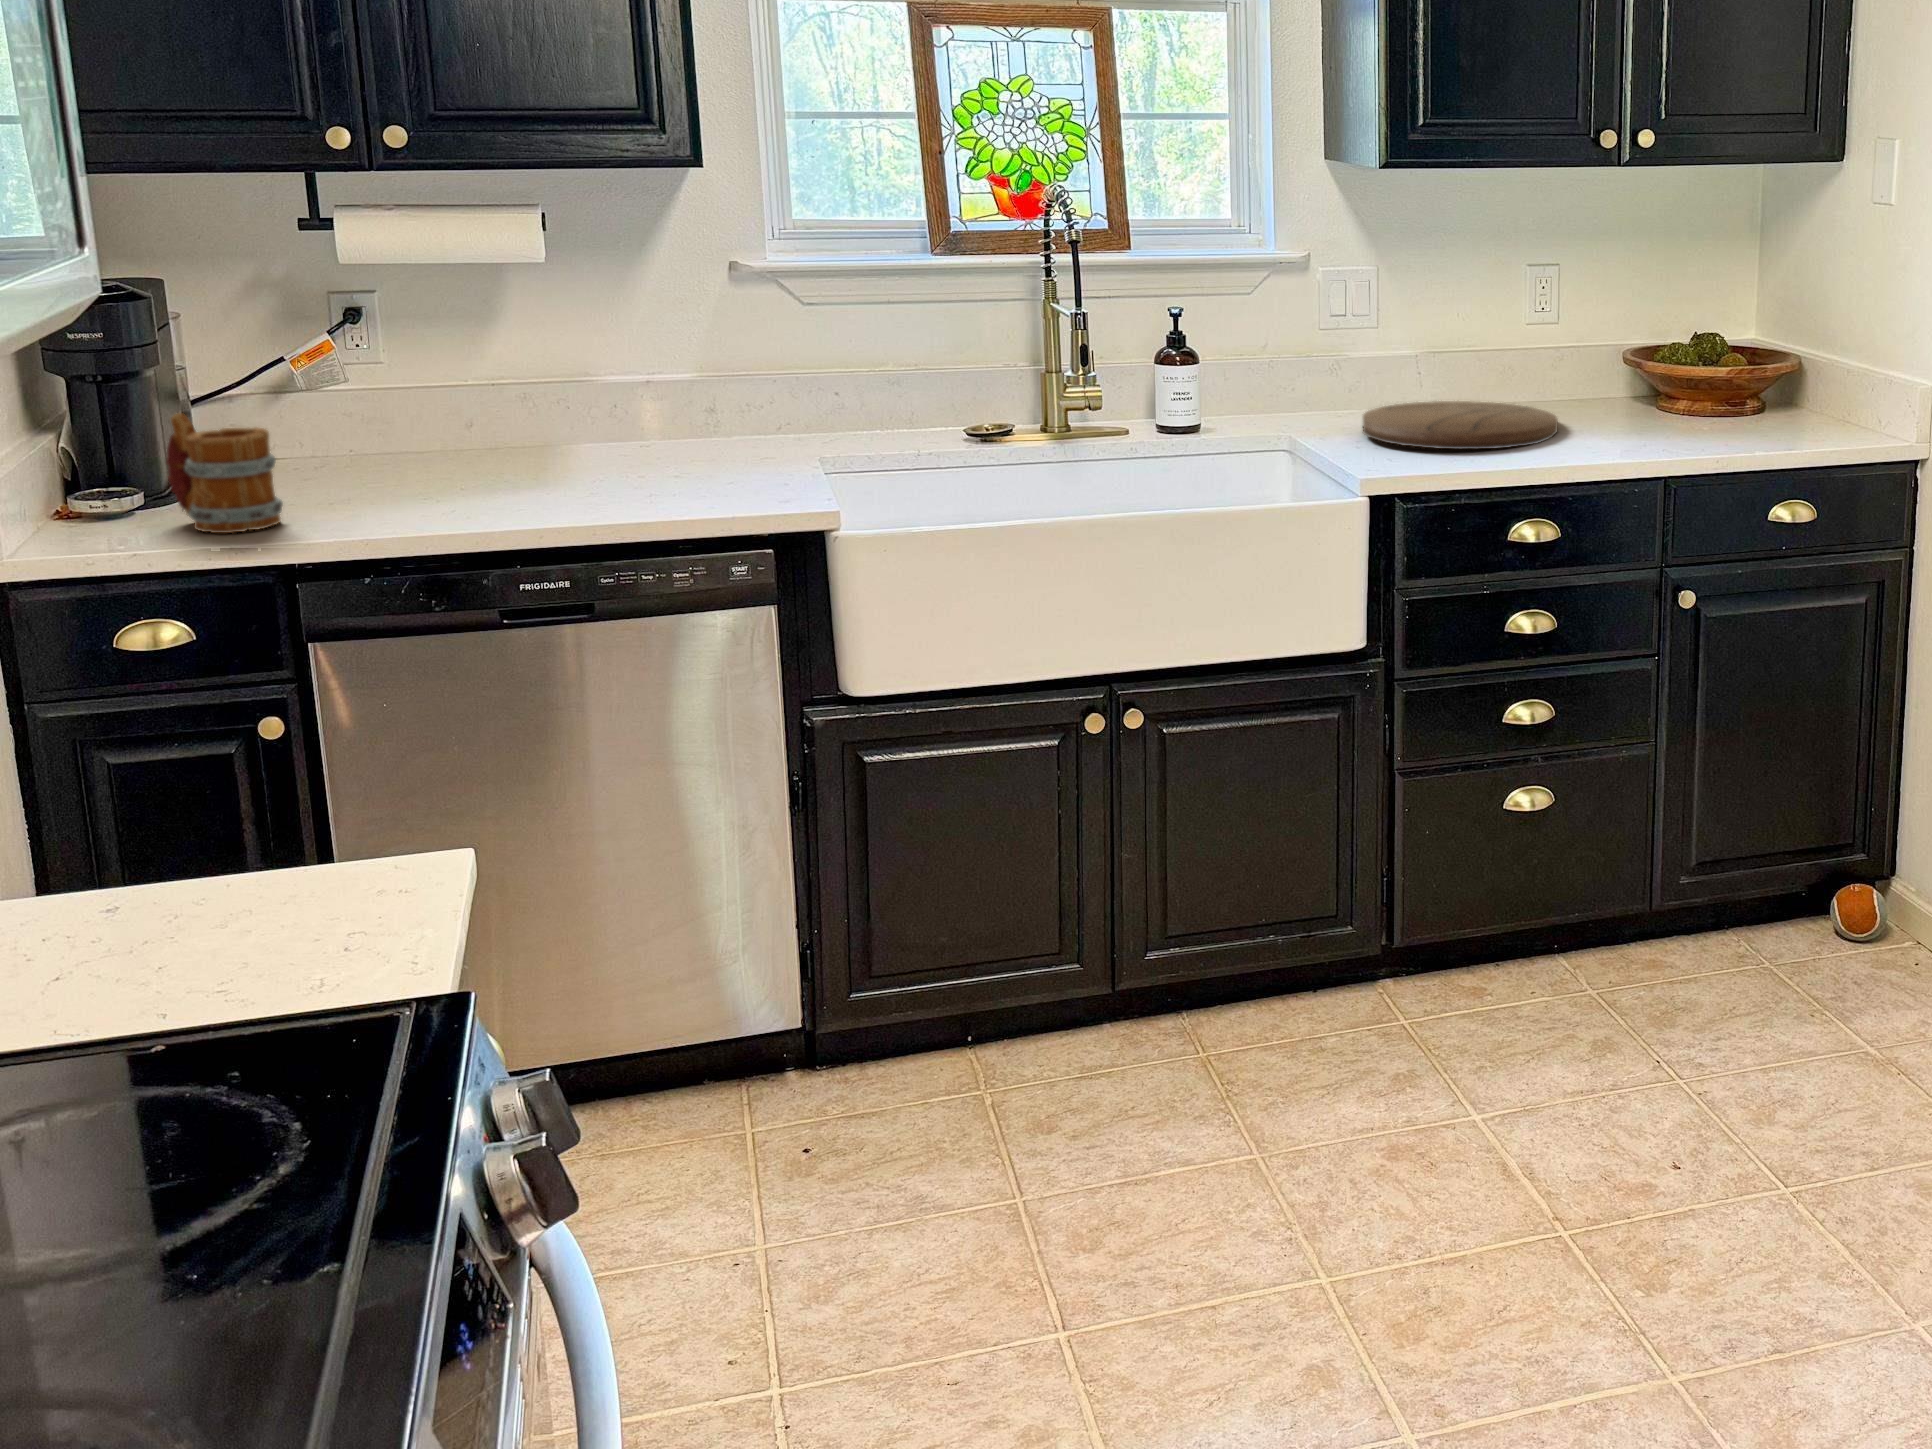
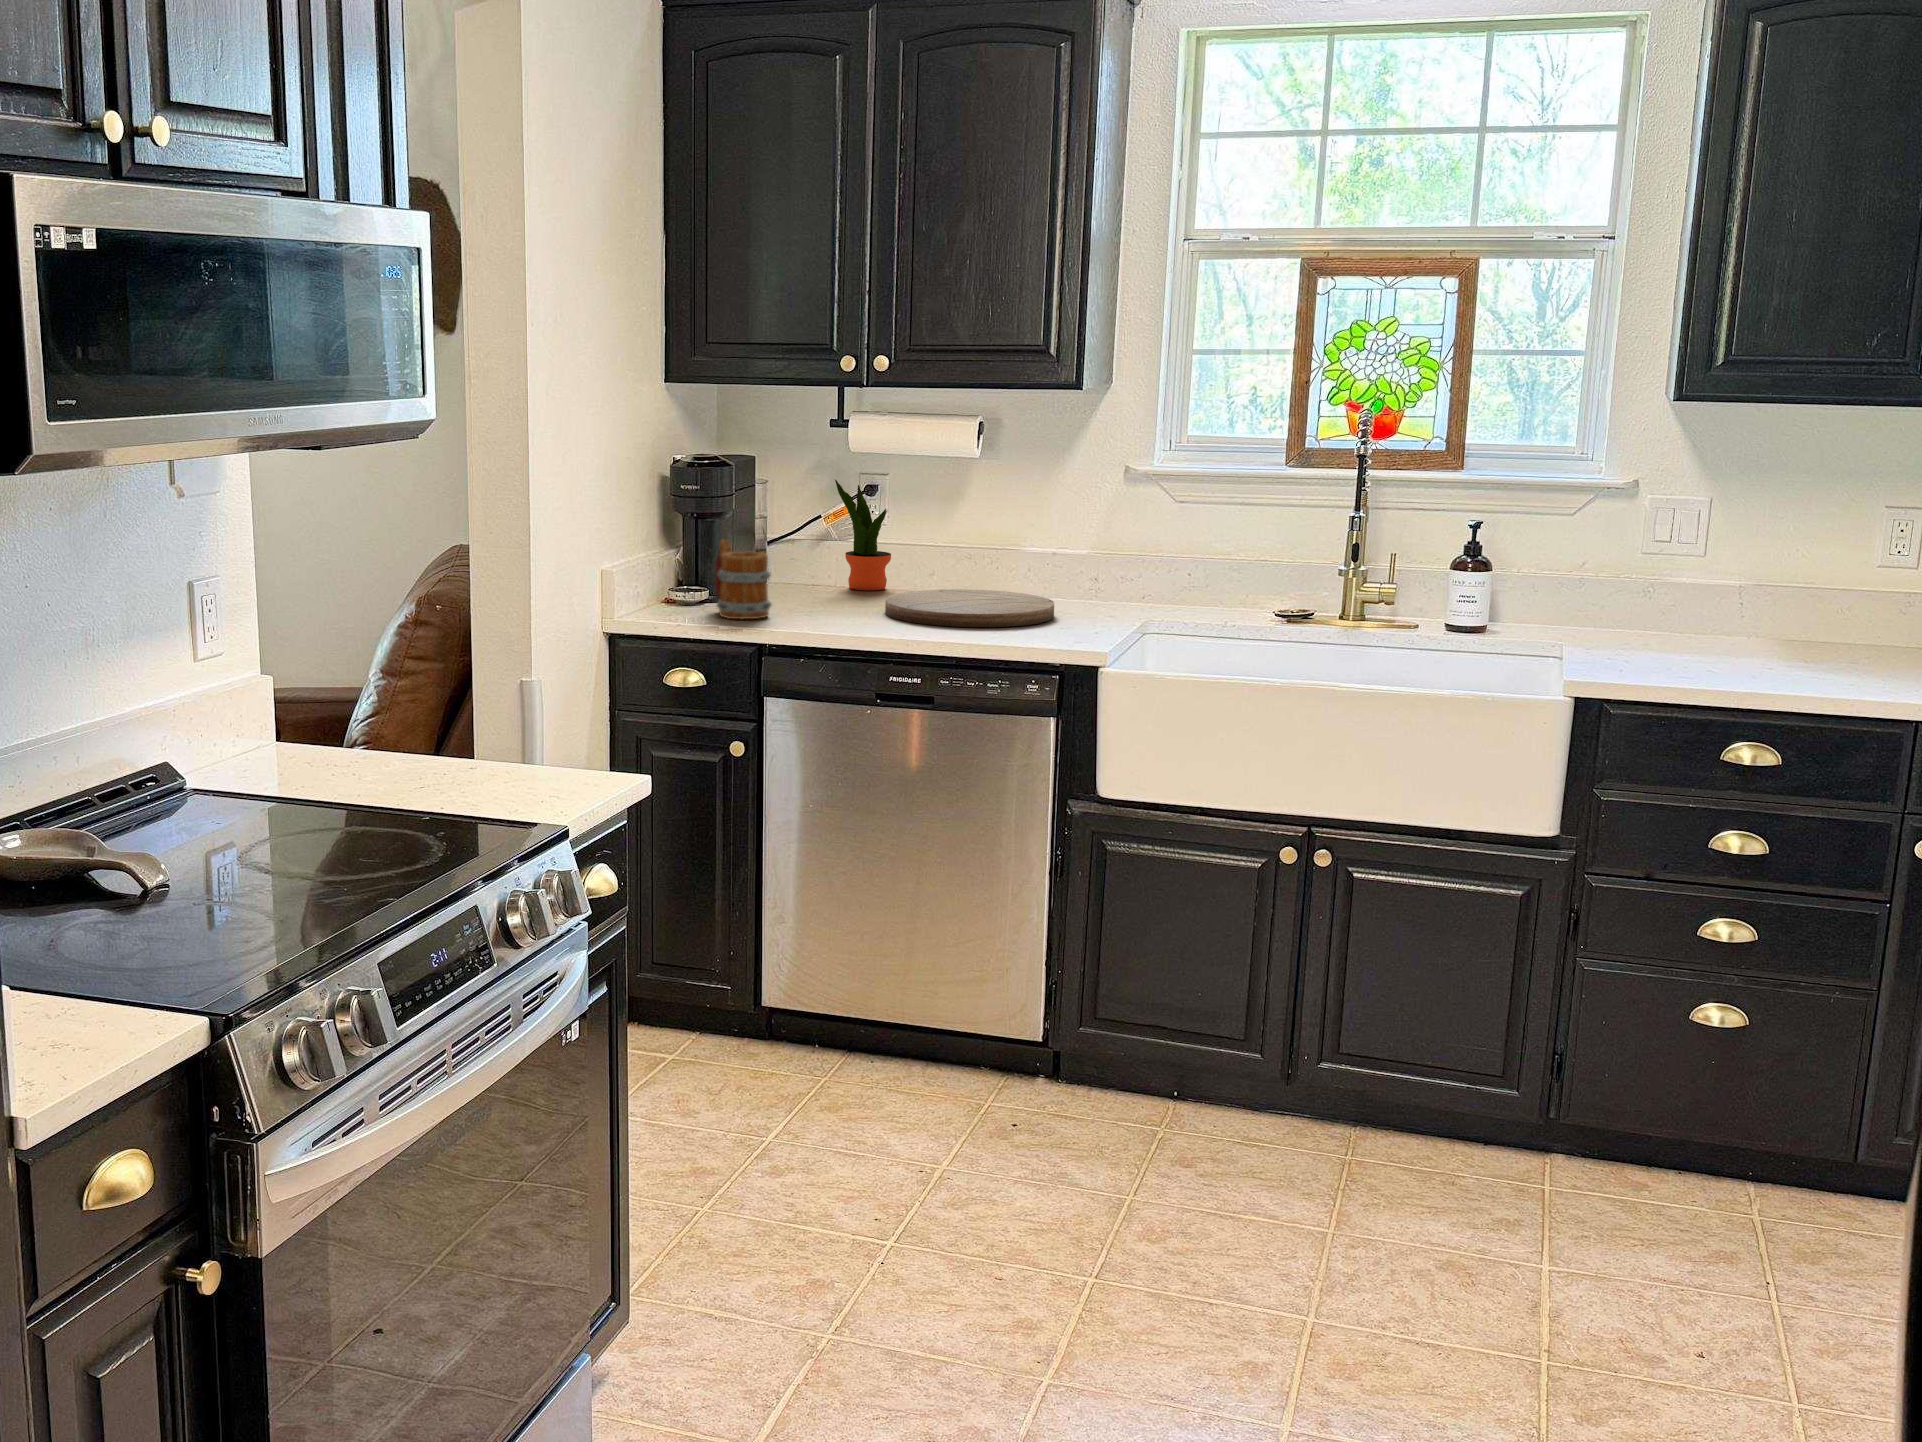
potted plant: none [309,307,406,461] -> present [835,480,891,590]
cutting board: present [1363,401,1558,449] -> present [885,589,1054,627]

